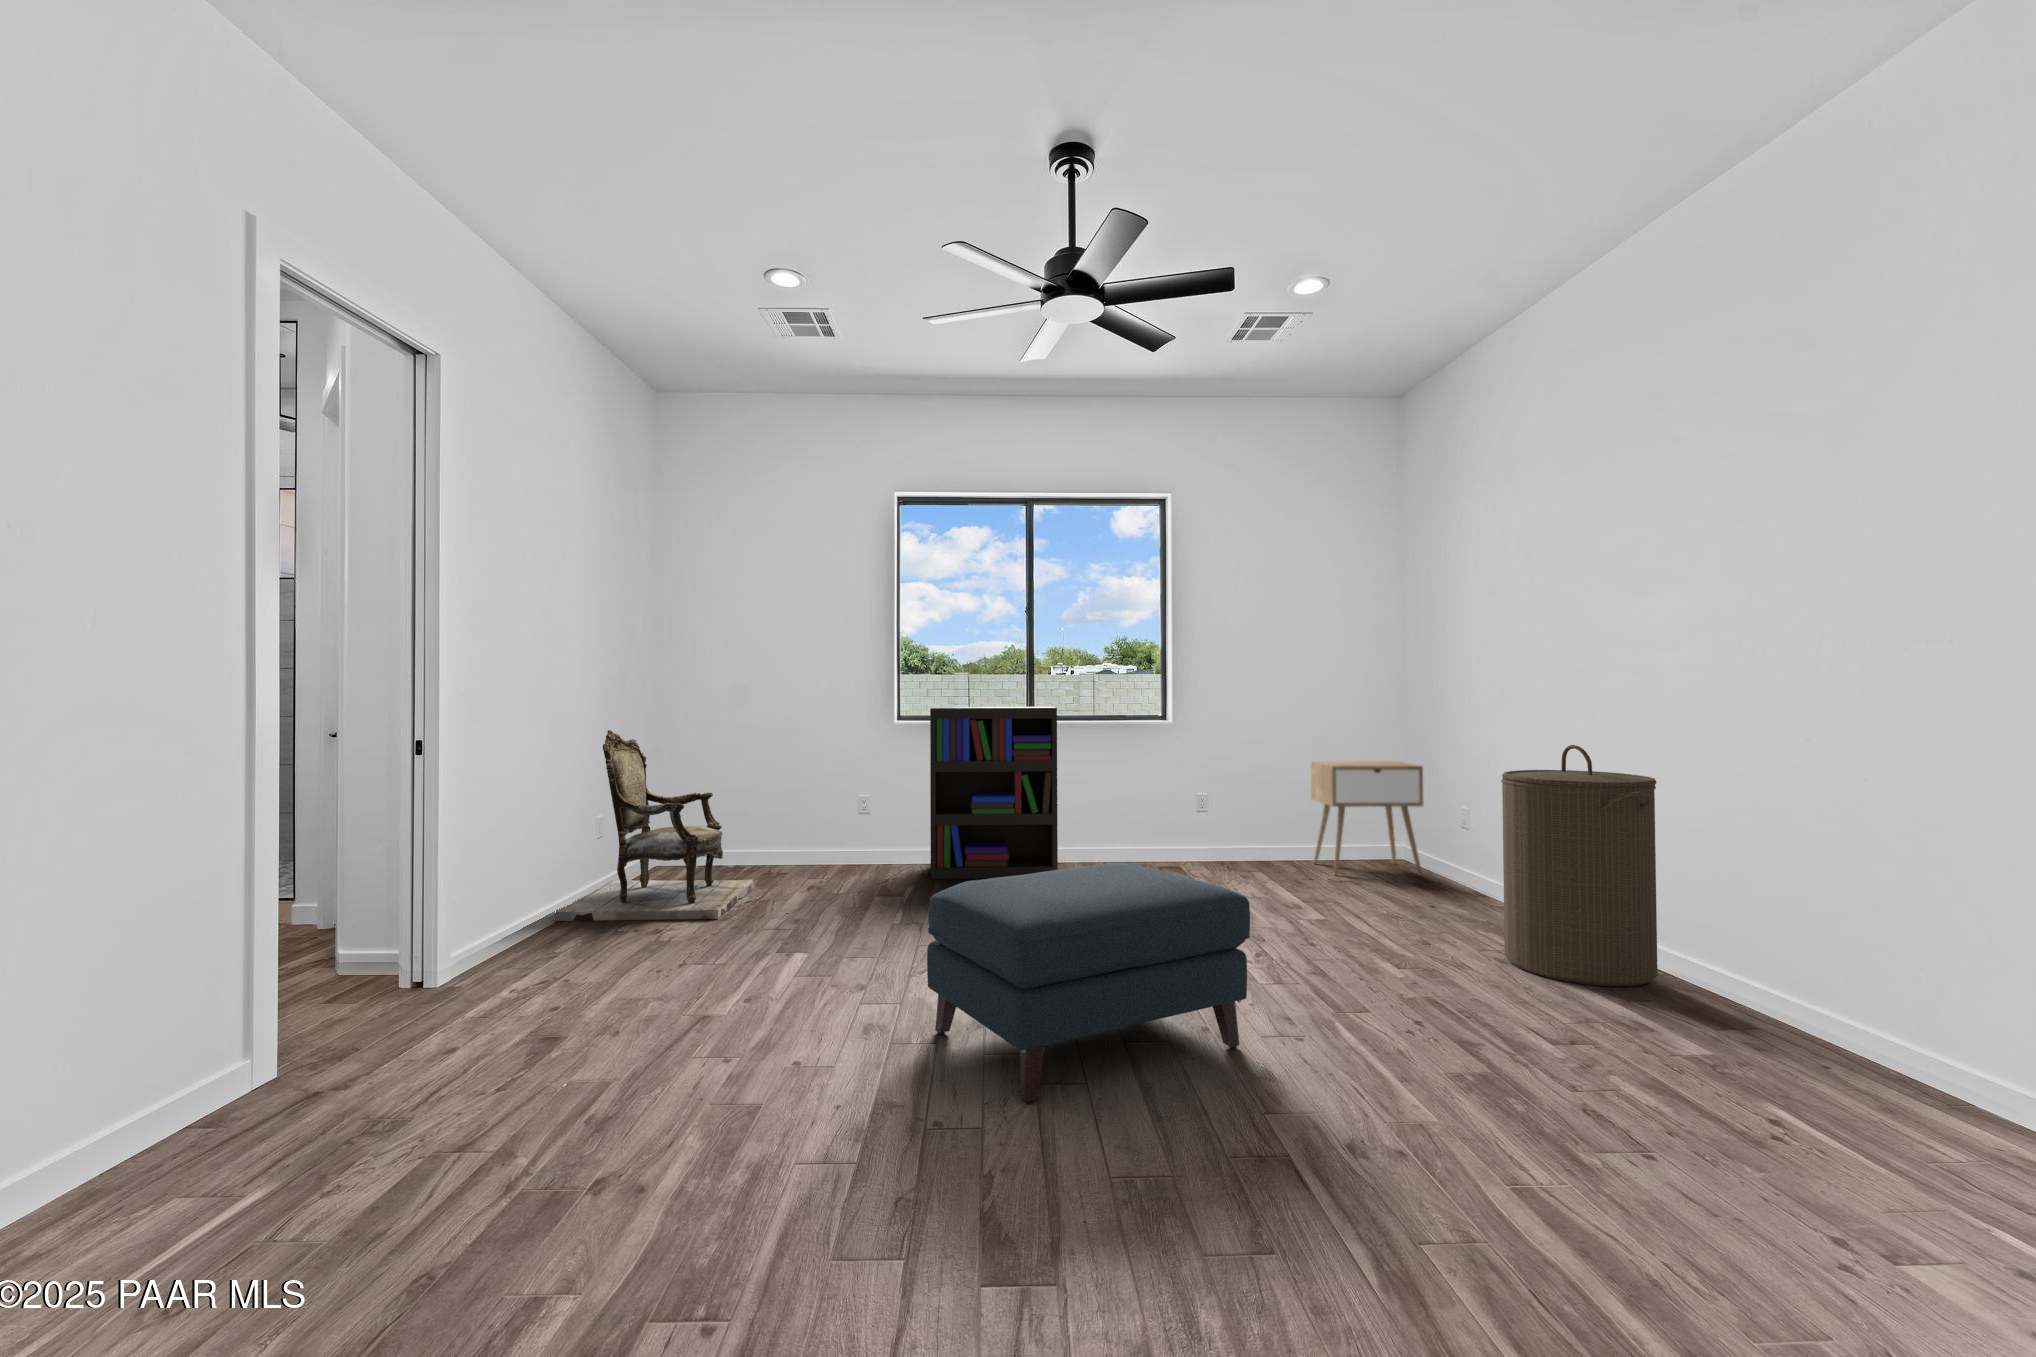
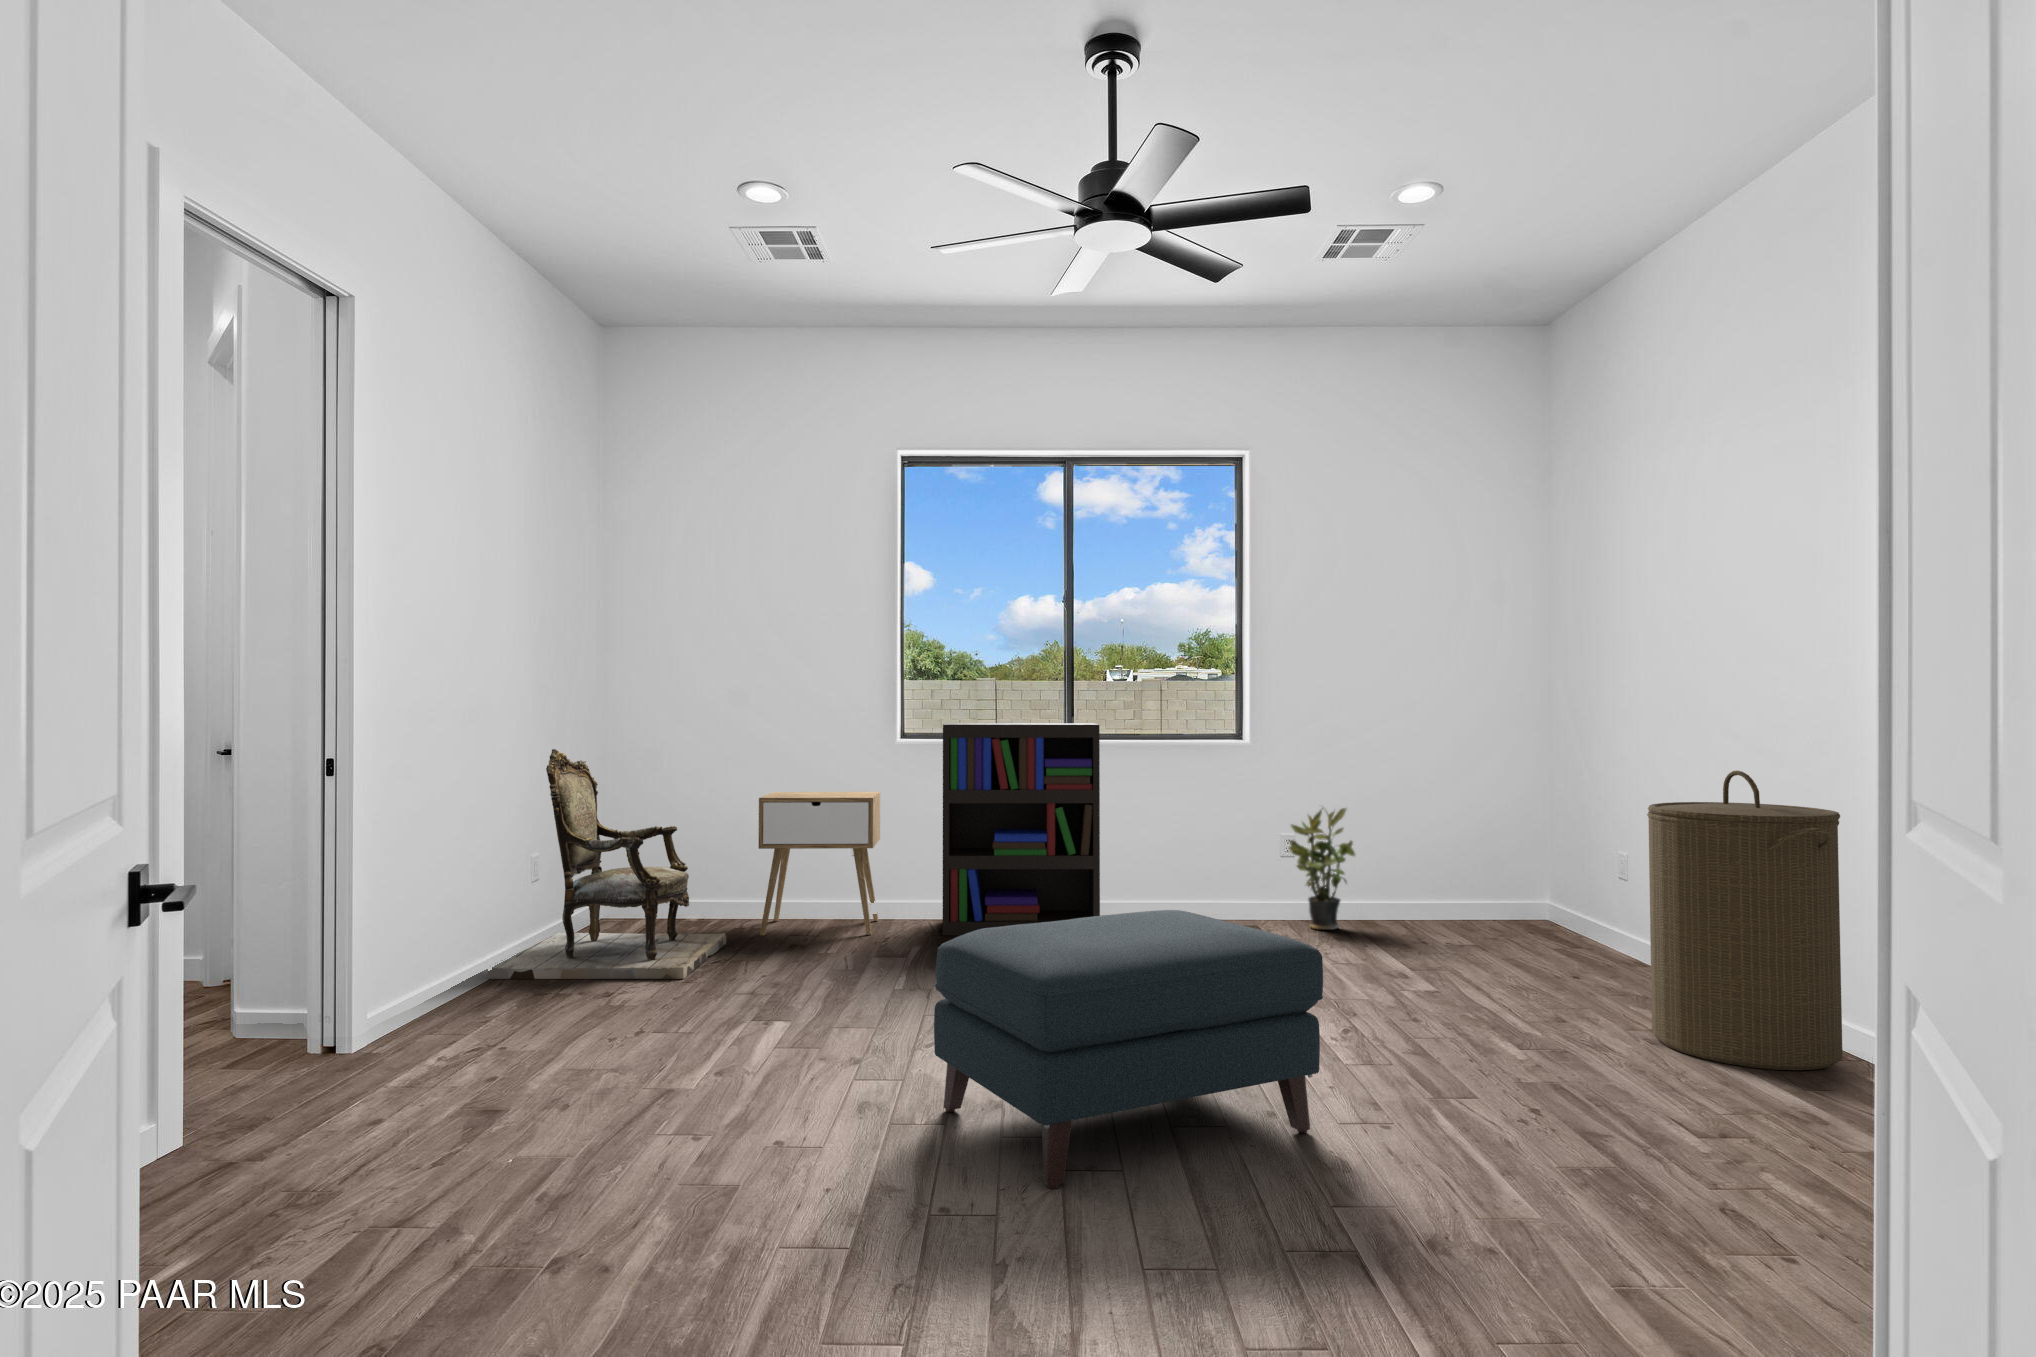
nightstand: present [1311,761,1423,876] -> present [758,792,880,935]
potted plant: none [1207,771,1261,871] -> present [1289,808,1355,930]

